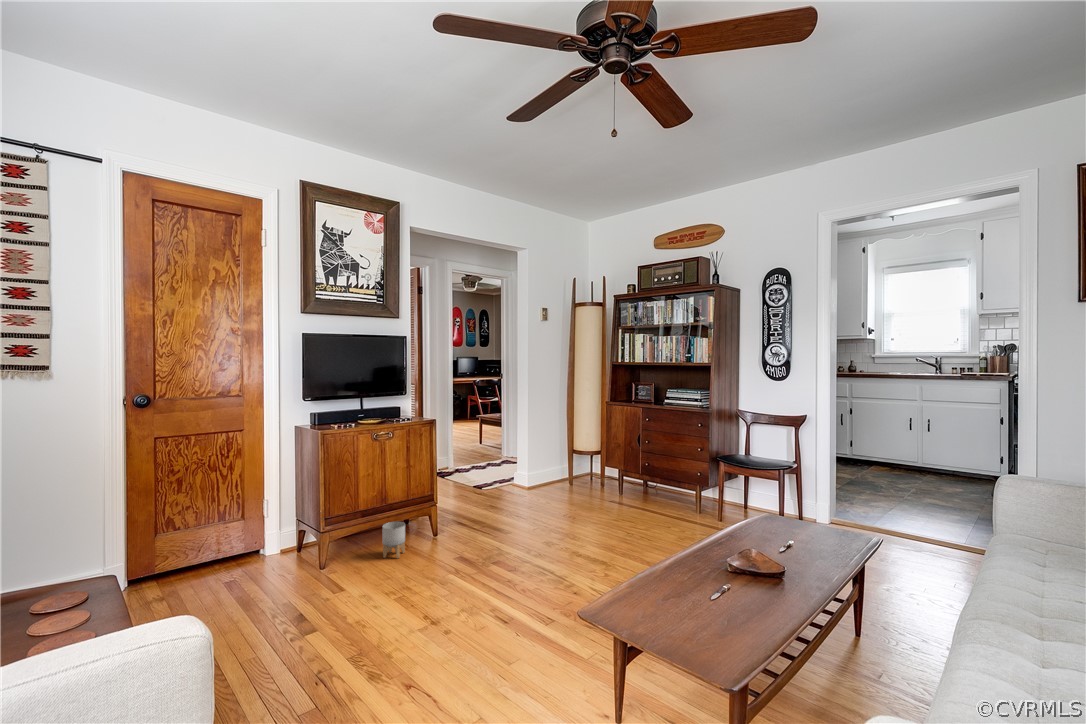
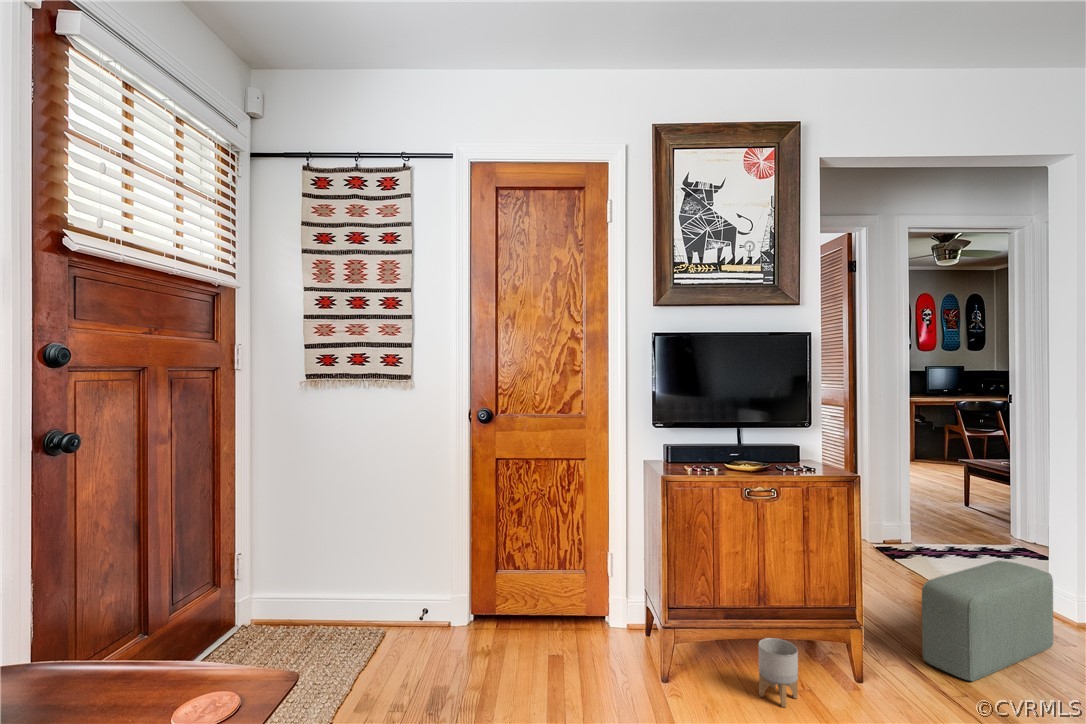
pouf: none [464,460,518,521] -> present [922,560,1053,681]

